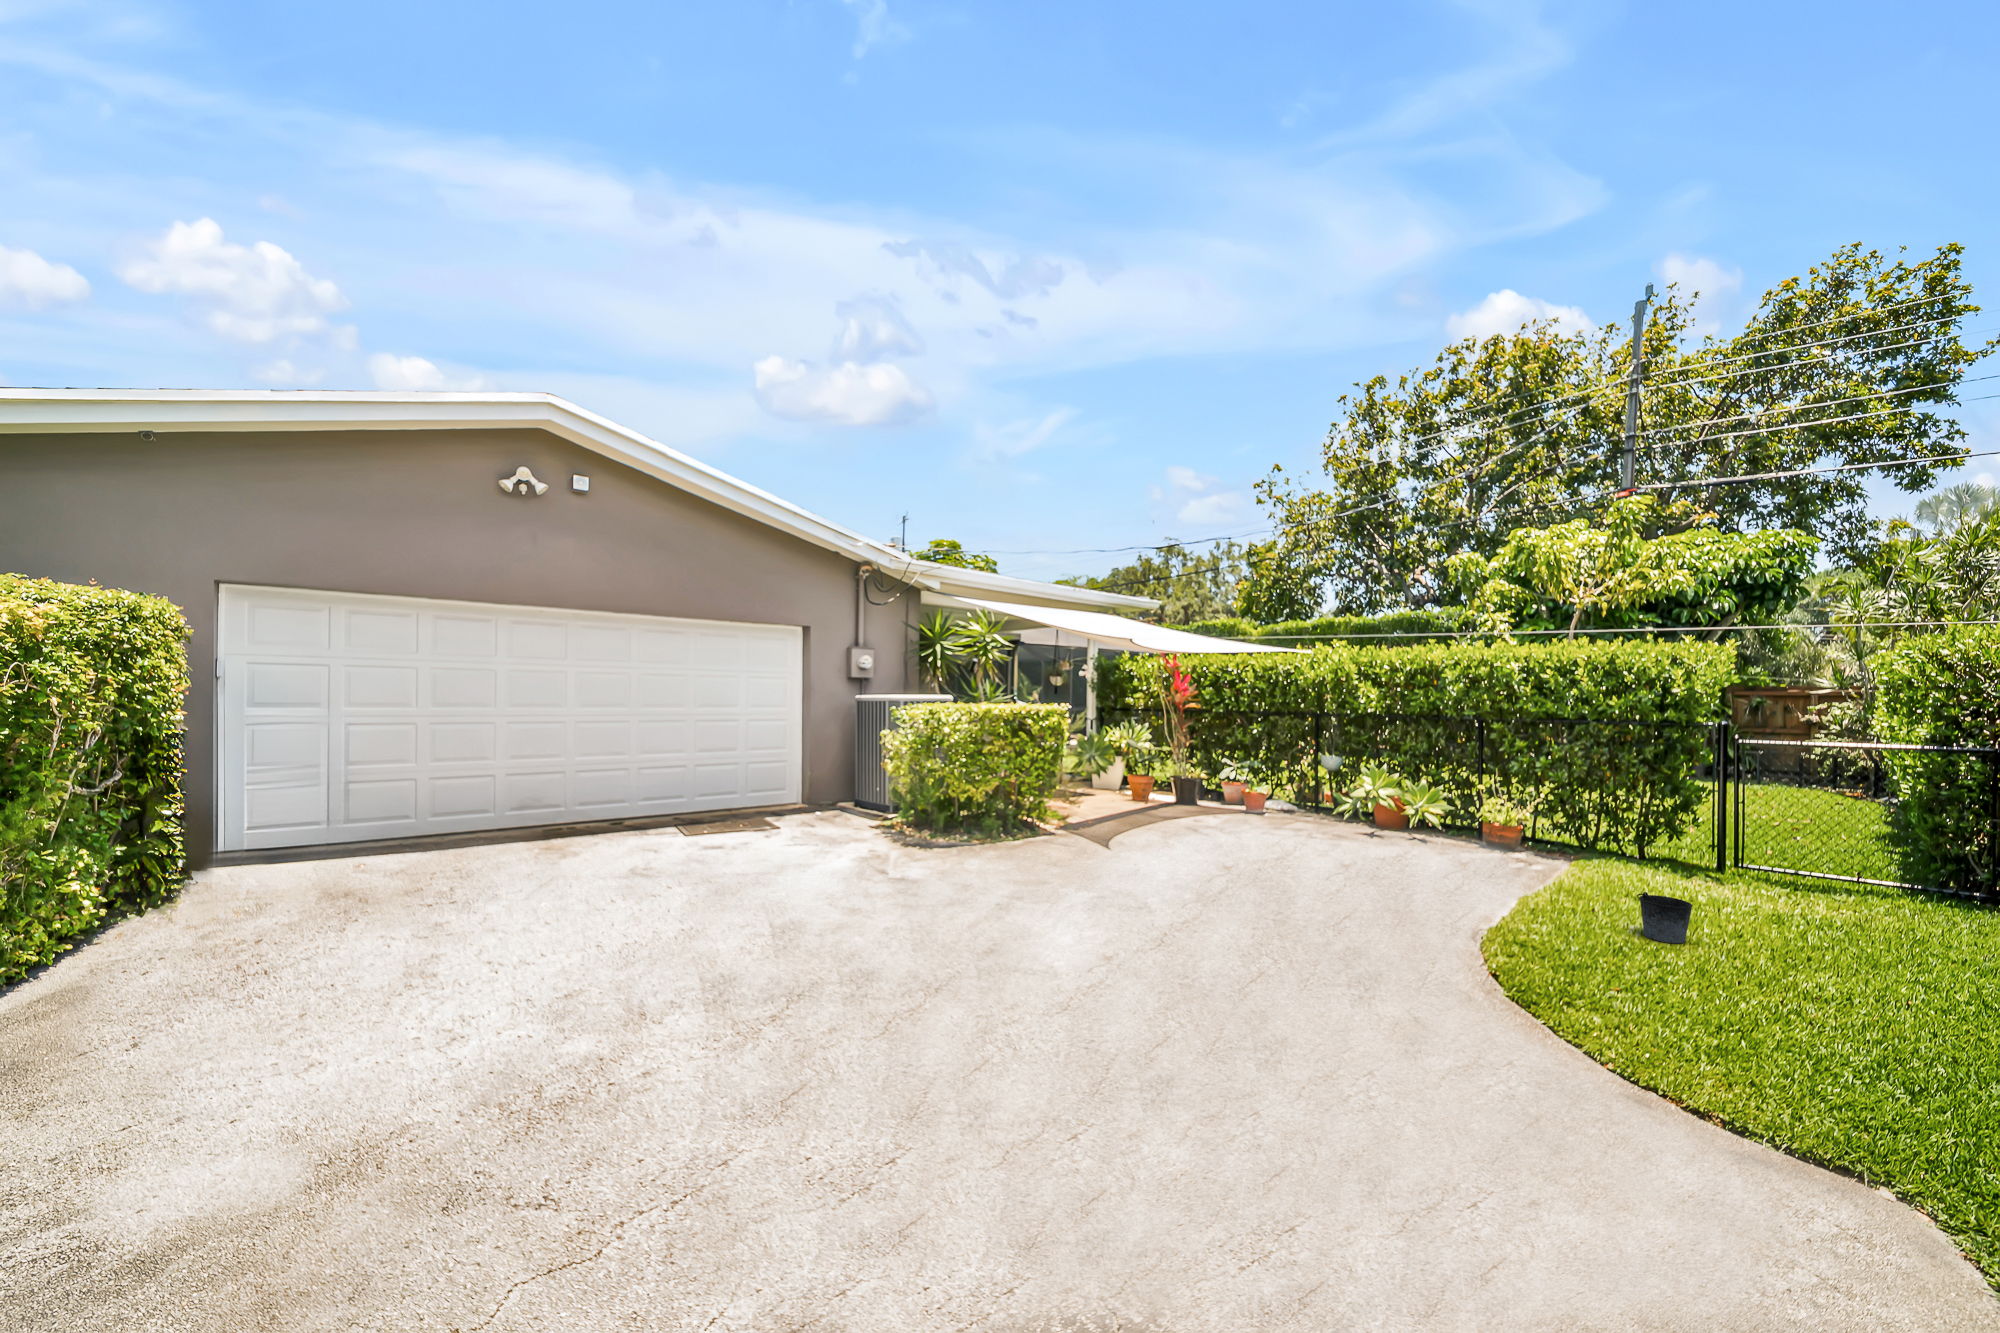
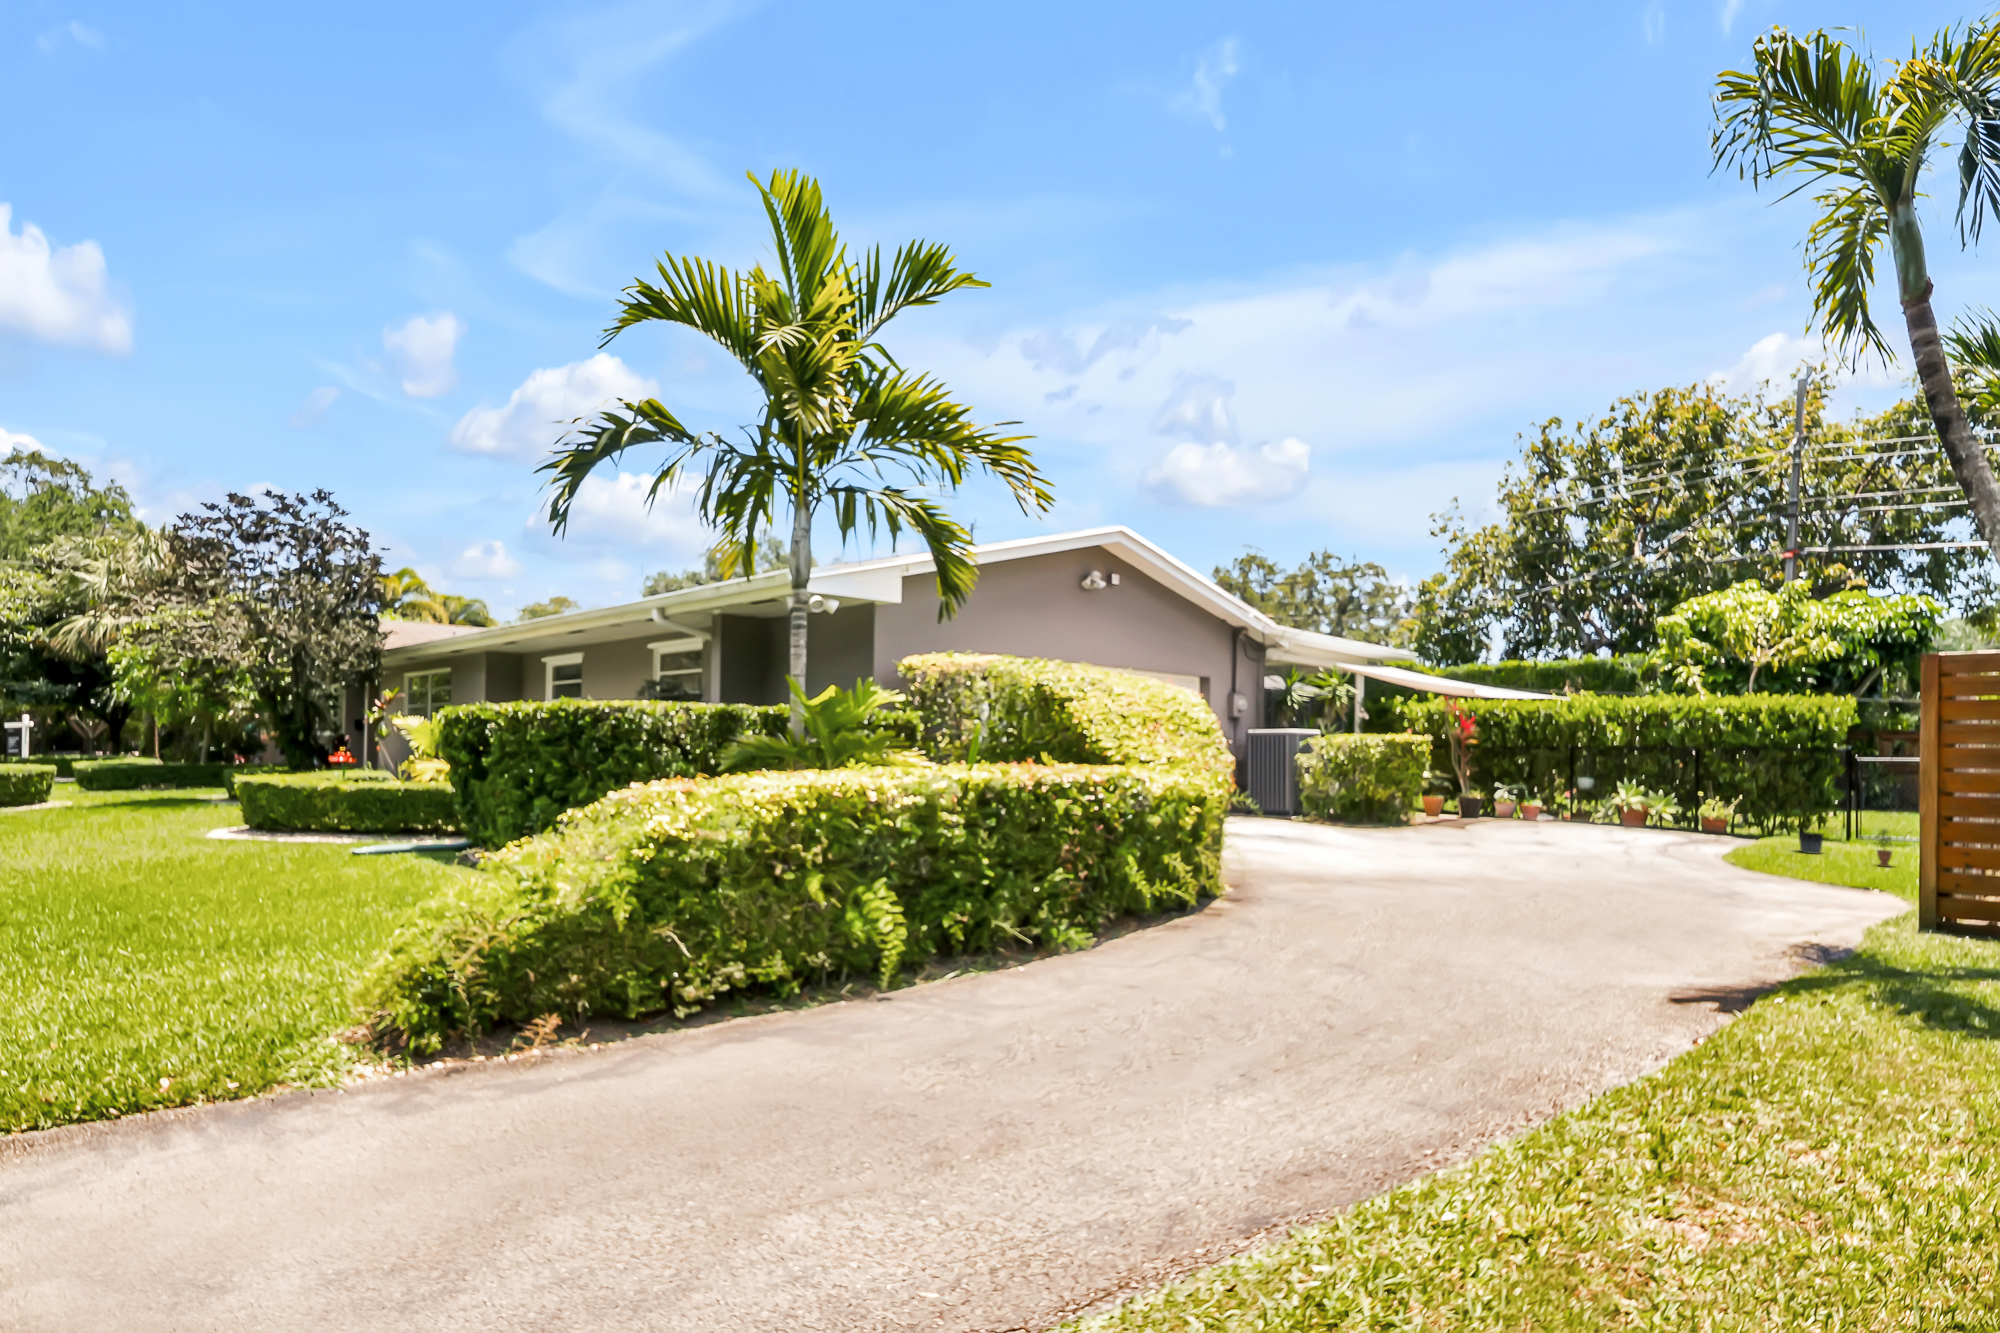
potted plant: none [1814,917,1863,1009] -> present [1877,830,1892,867]

